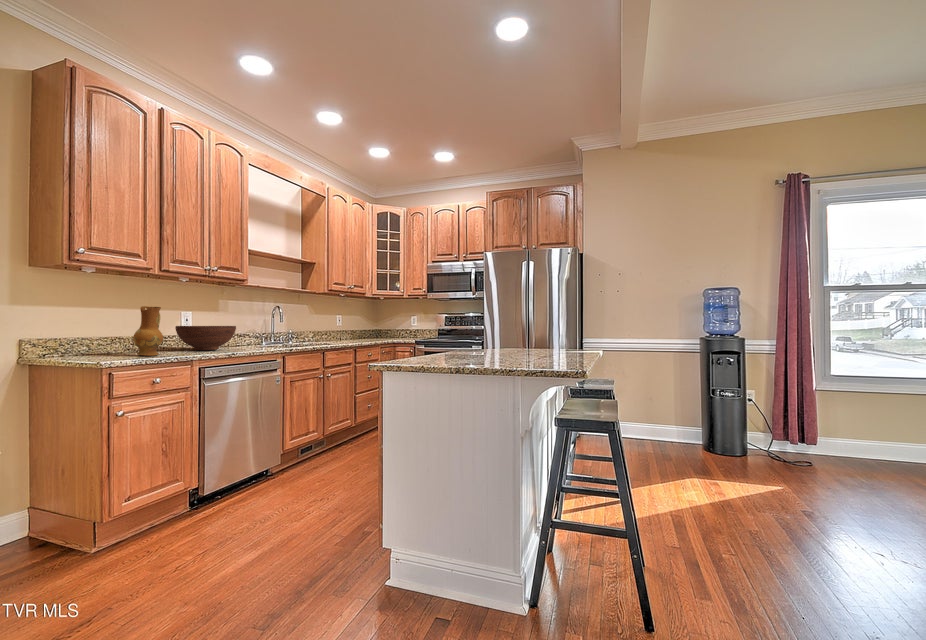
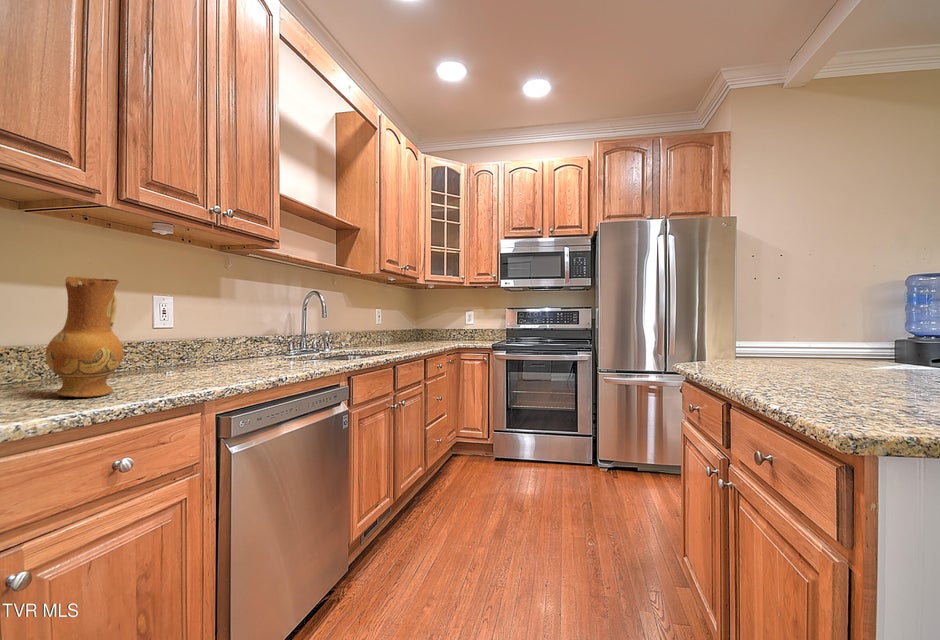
fruit bowl: present [175,326,236,350] -> none [147,323,267,372]

